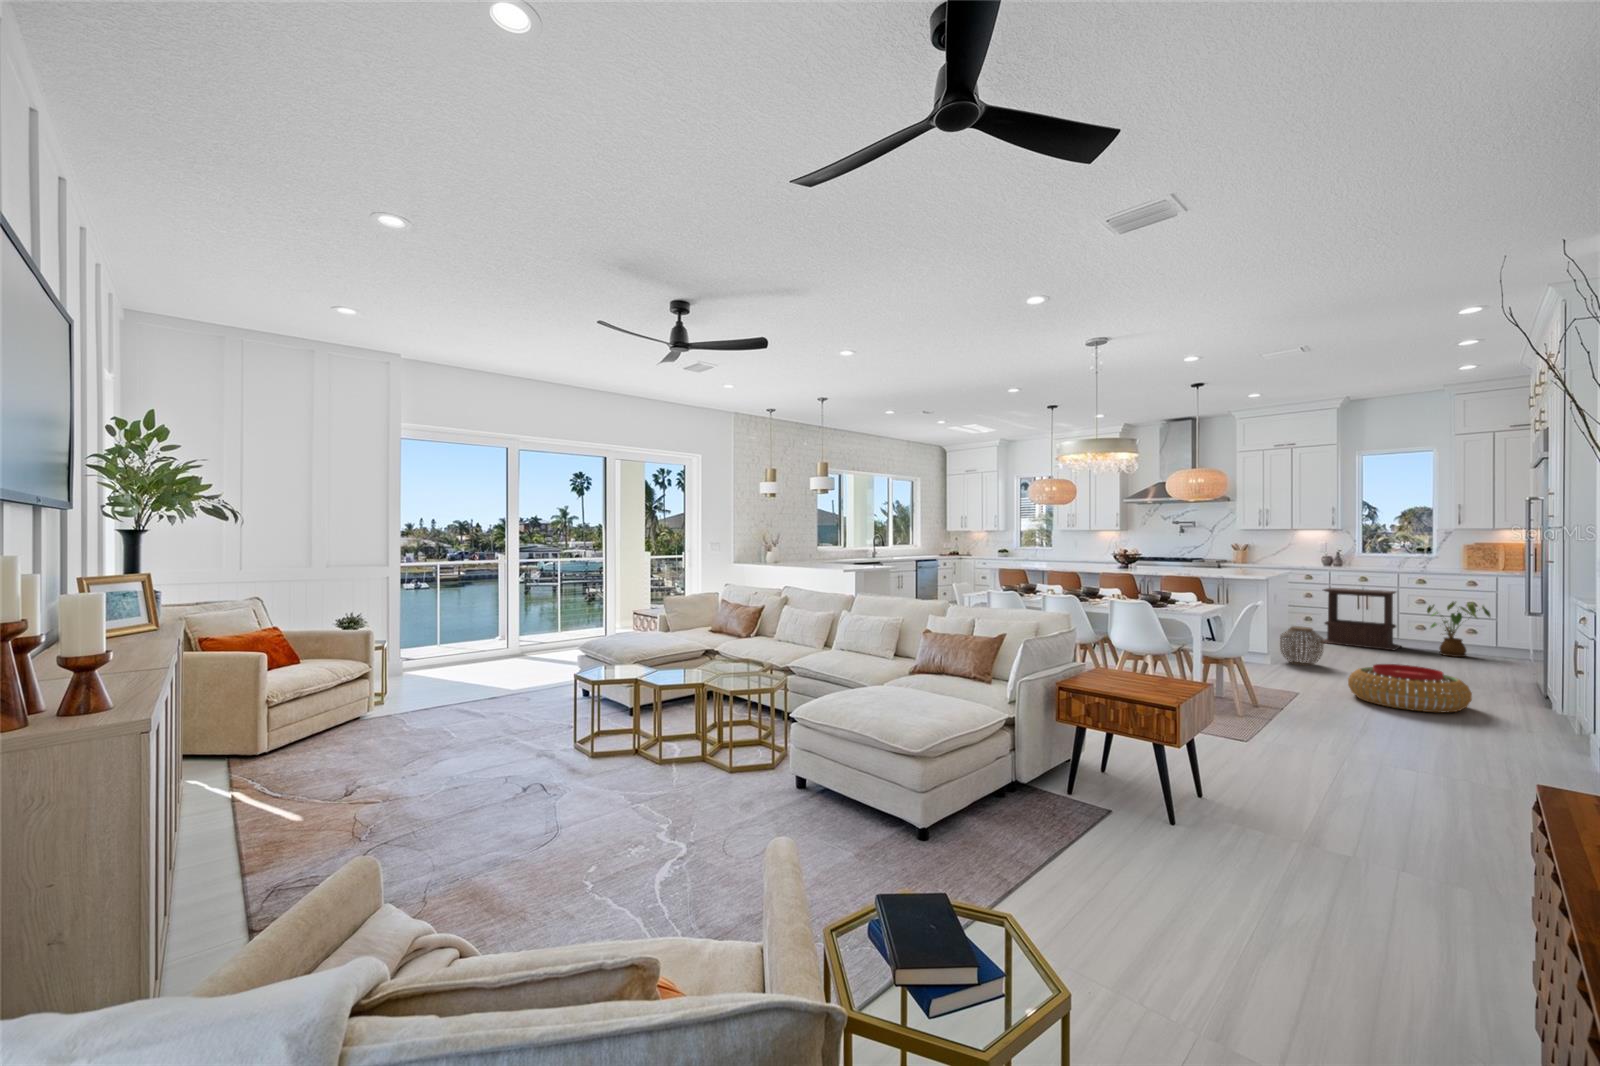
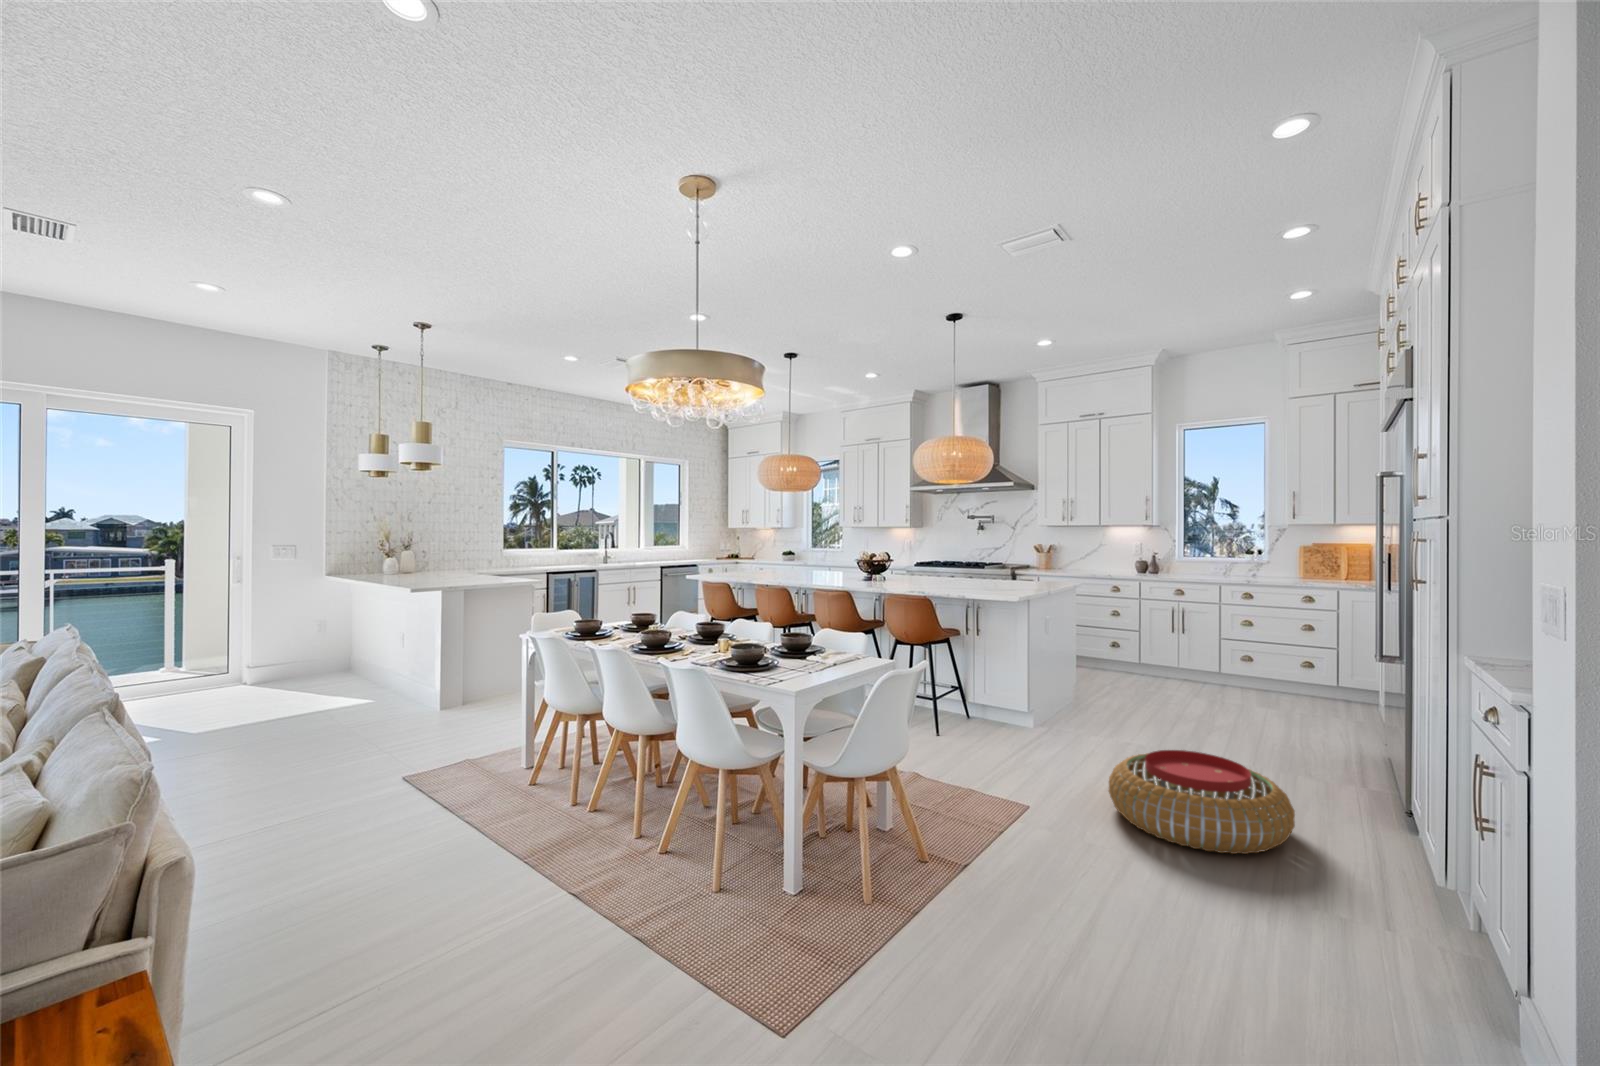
side table: present [1324,588,1401,651] -> none [1124,604,1225,693]
house plant: present [1427,602,1490,657] -> none [1254,624,1333,704]
woven basket: present [1280,626,1324,666] -> none [1050,668,1106,729]

